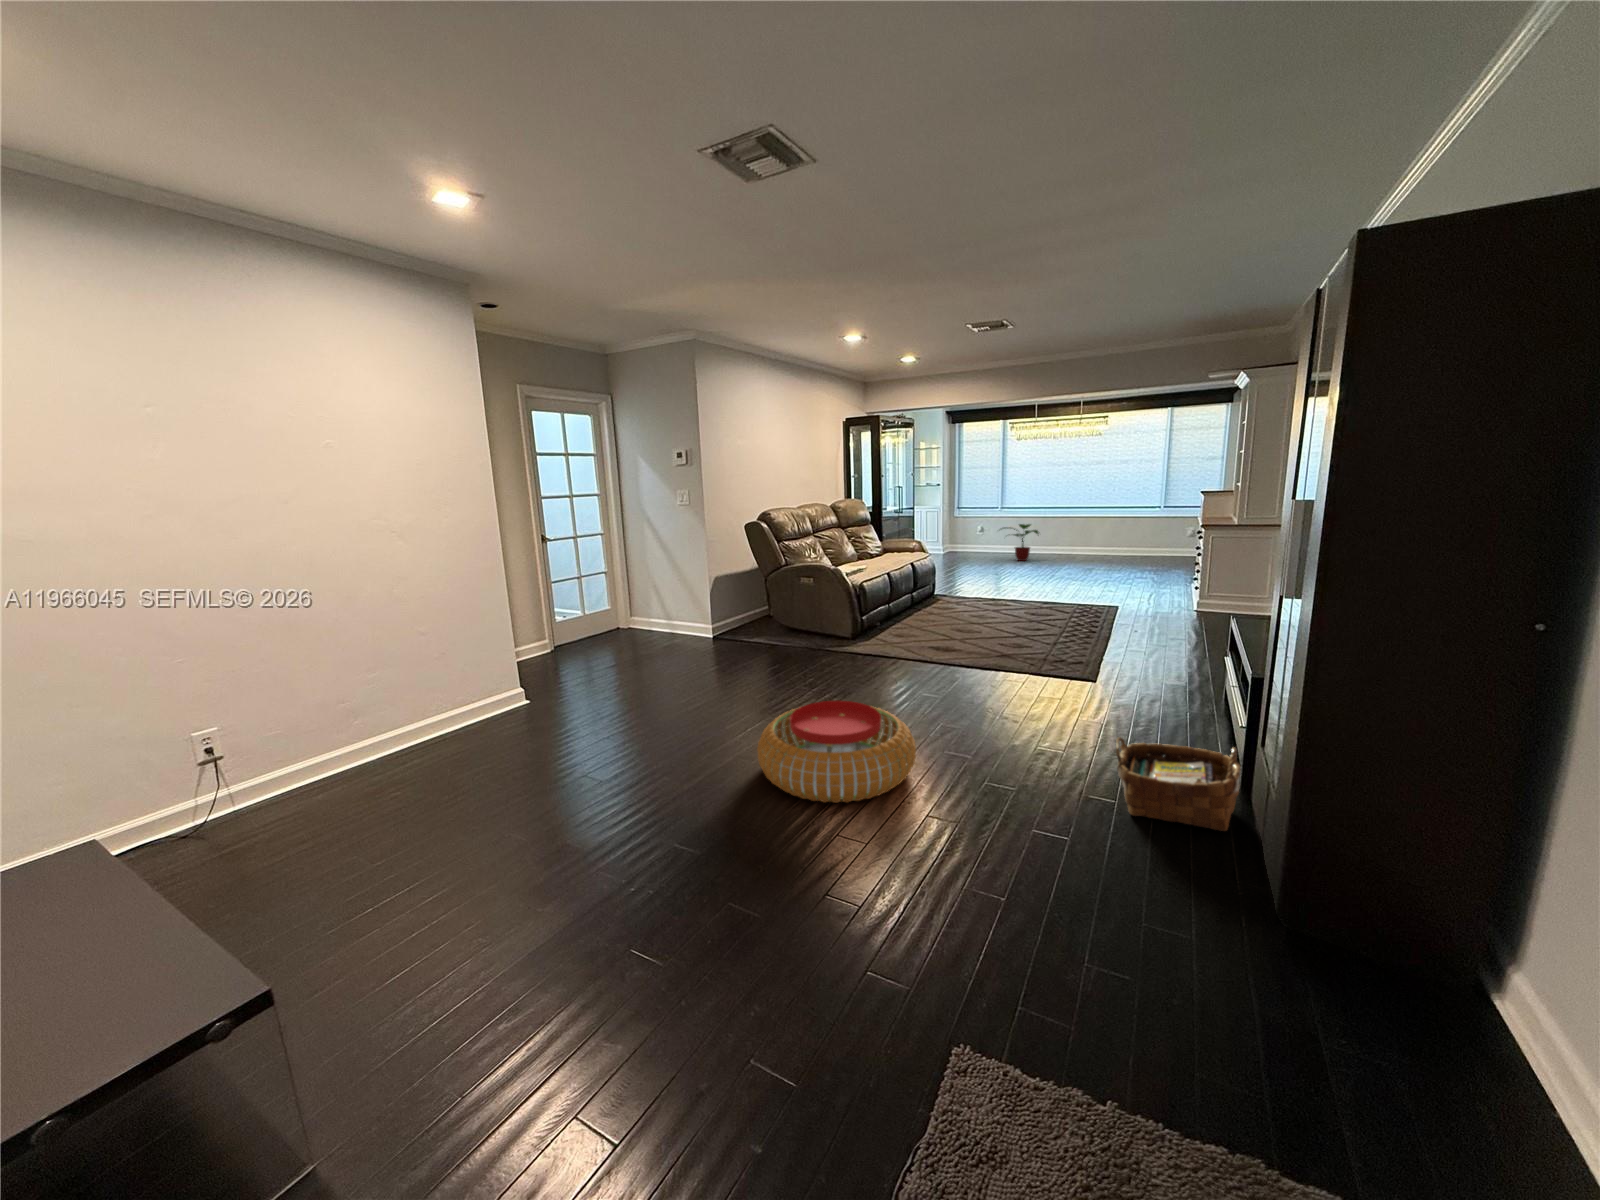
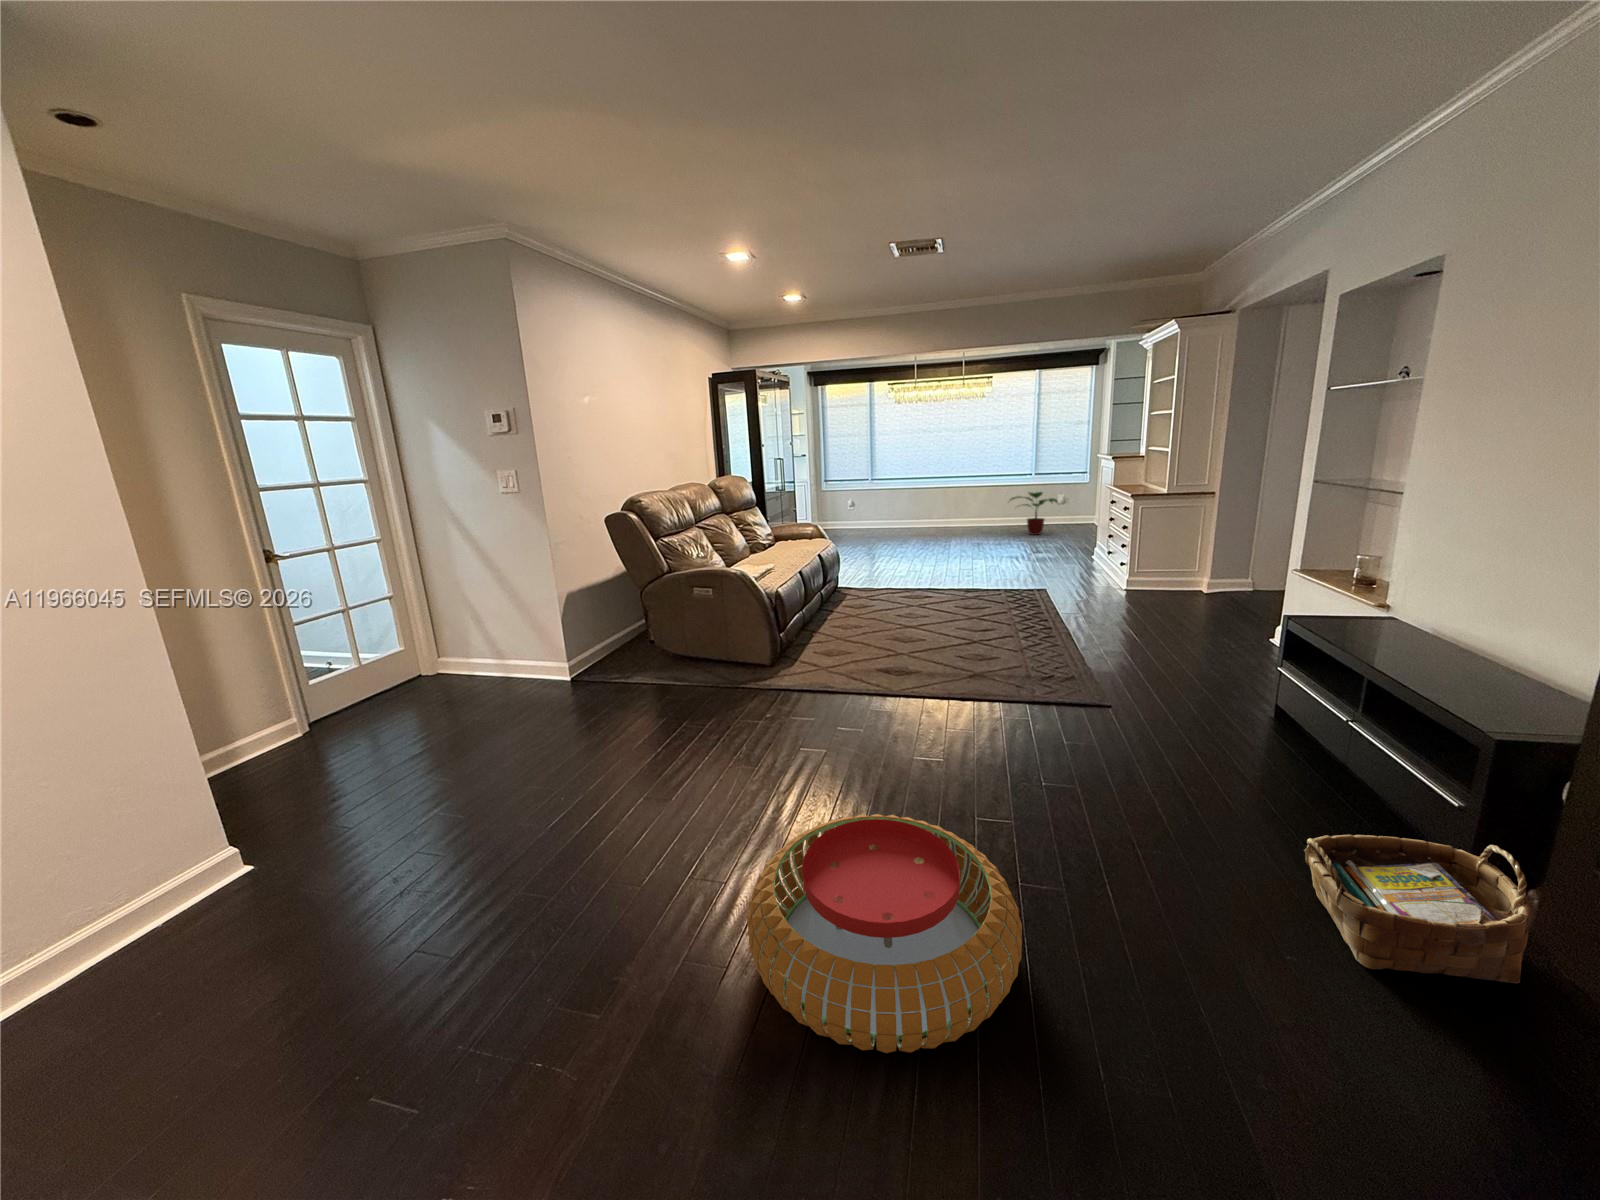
potted plant: present [1003,524,1039,561] -> present [1010,492,1058,535]

